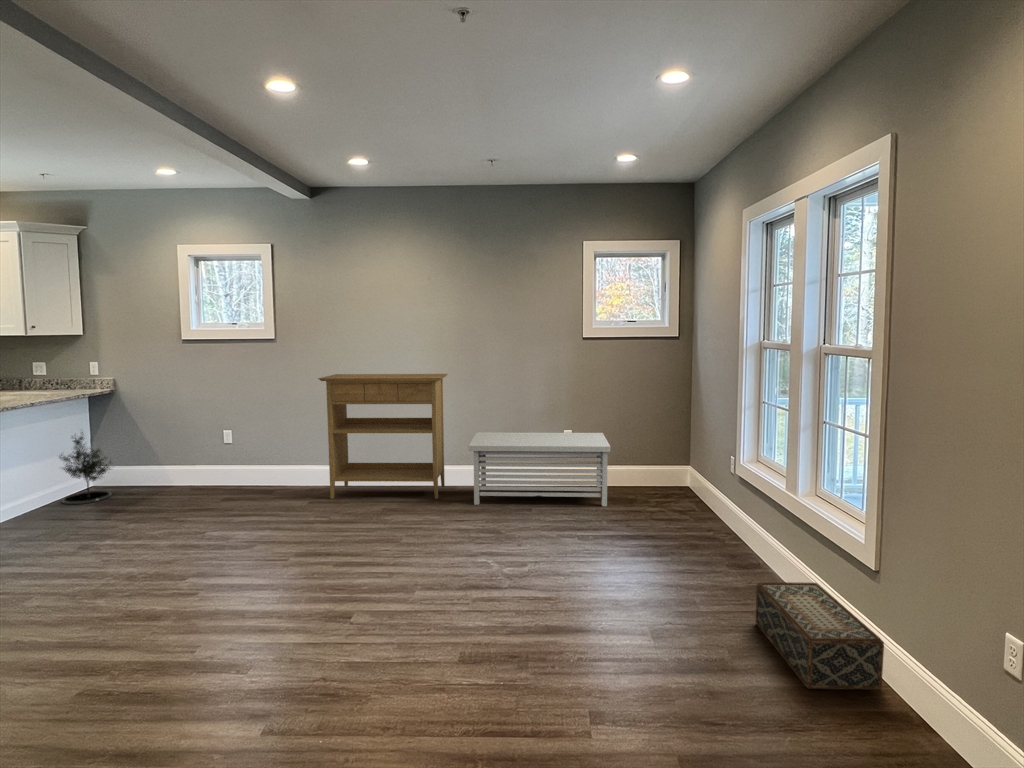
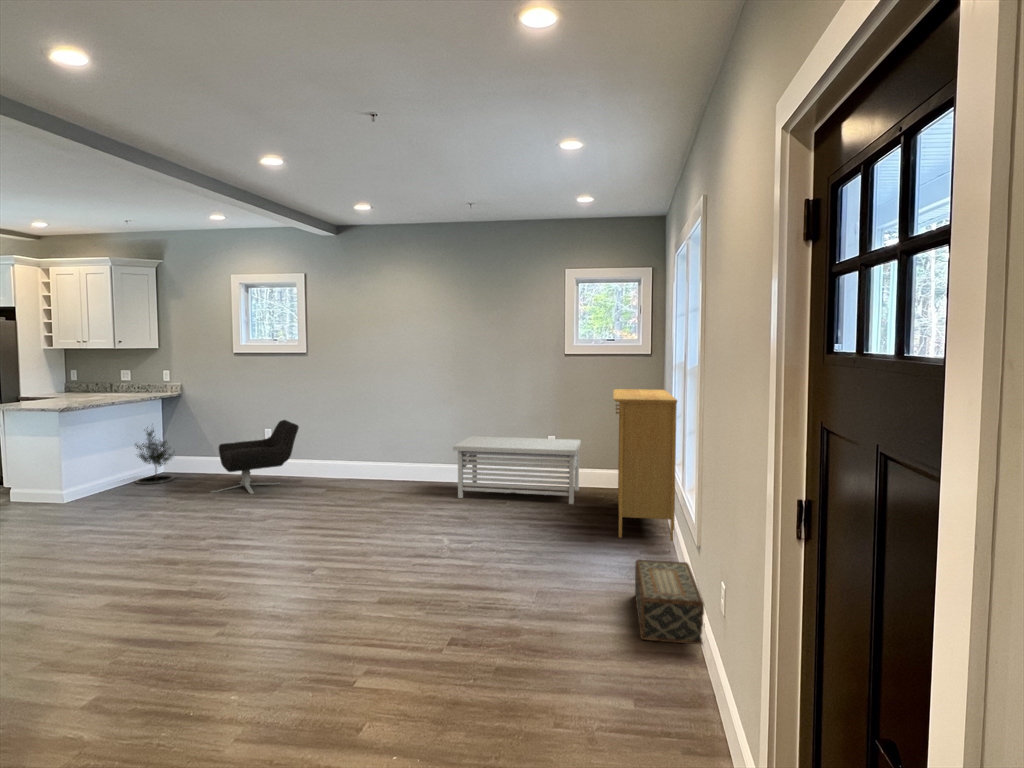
console table: present [318,374,448,499] -> present [613,389,677,541]
lounge chair: none [166,419,274,512] -> present [211,420,299,494]

